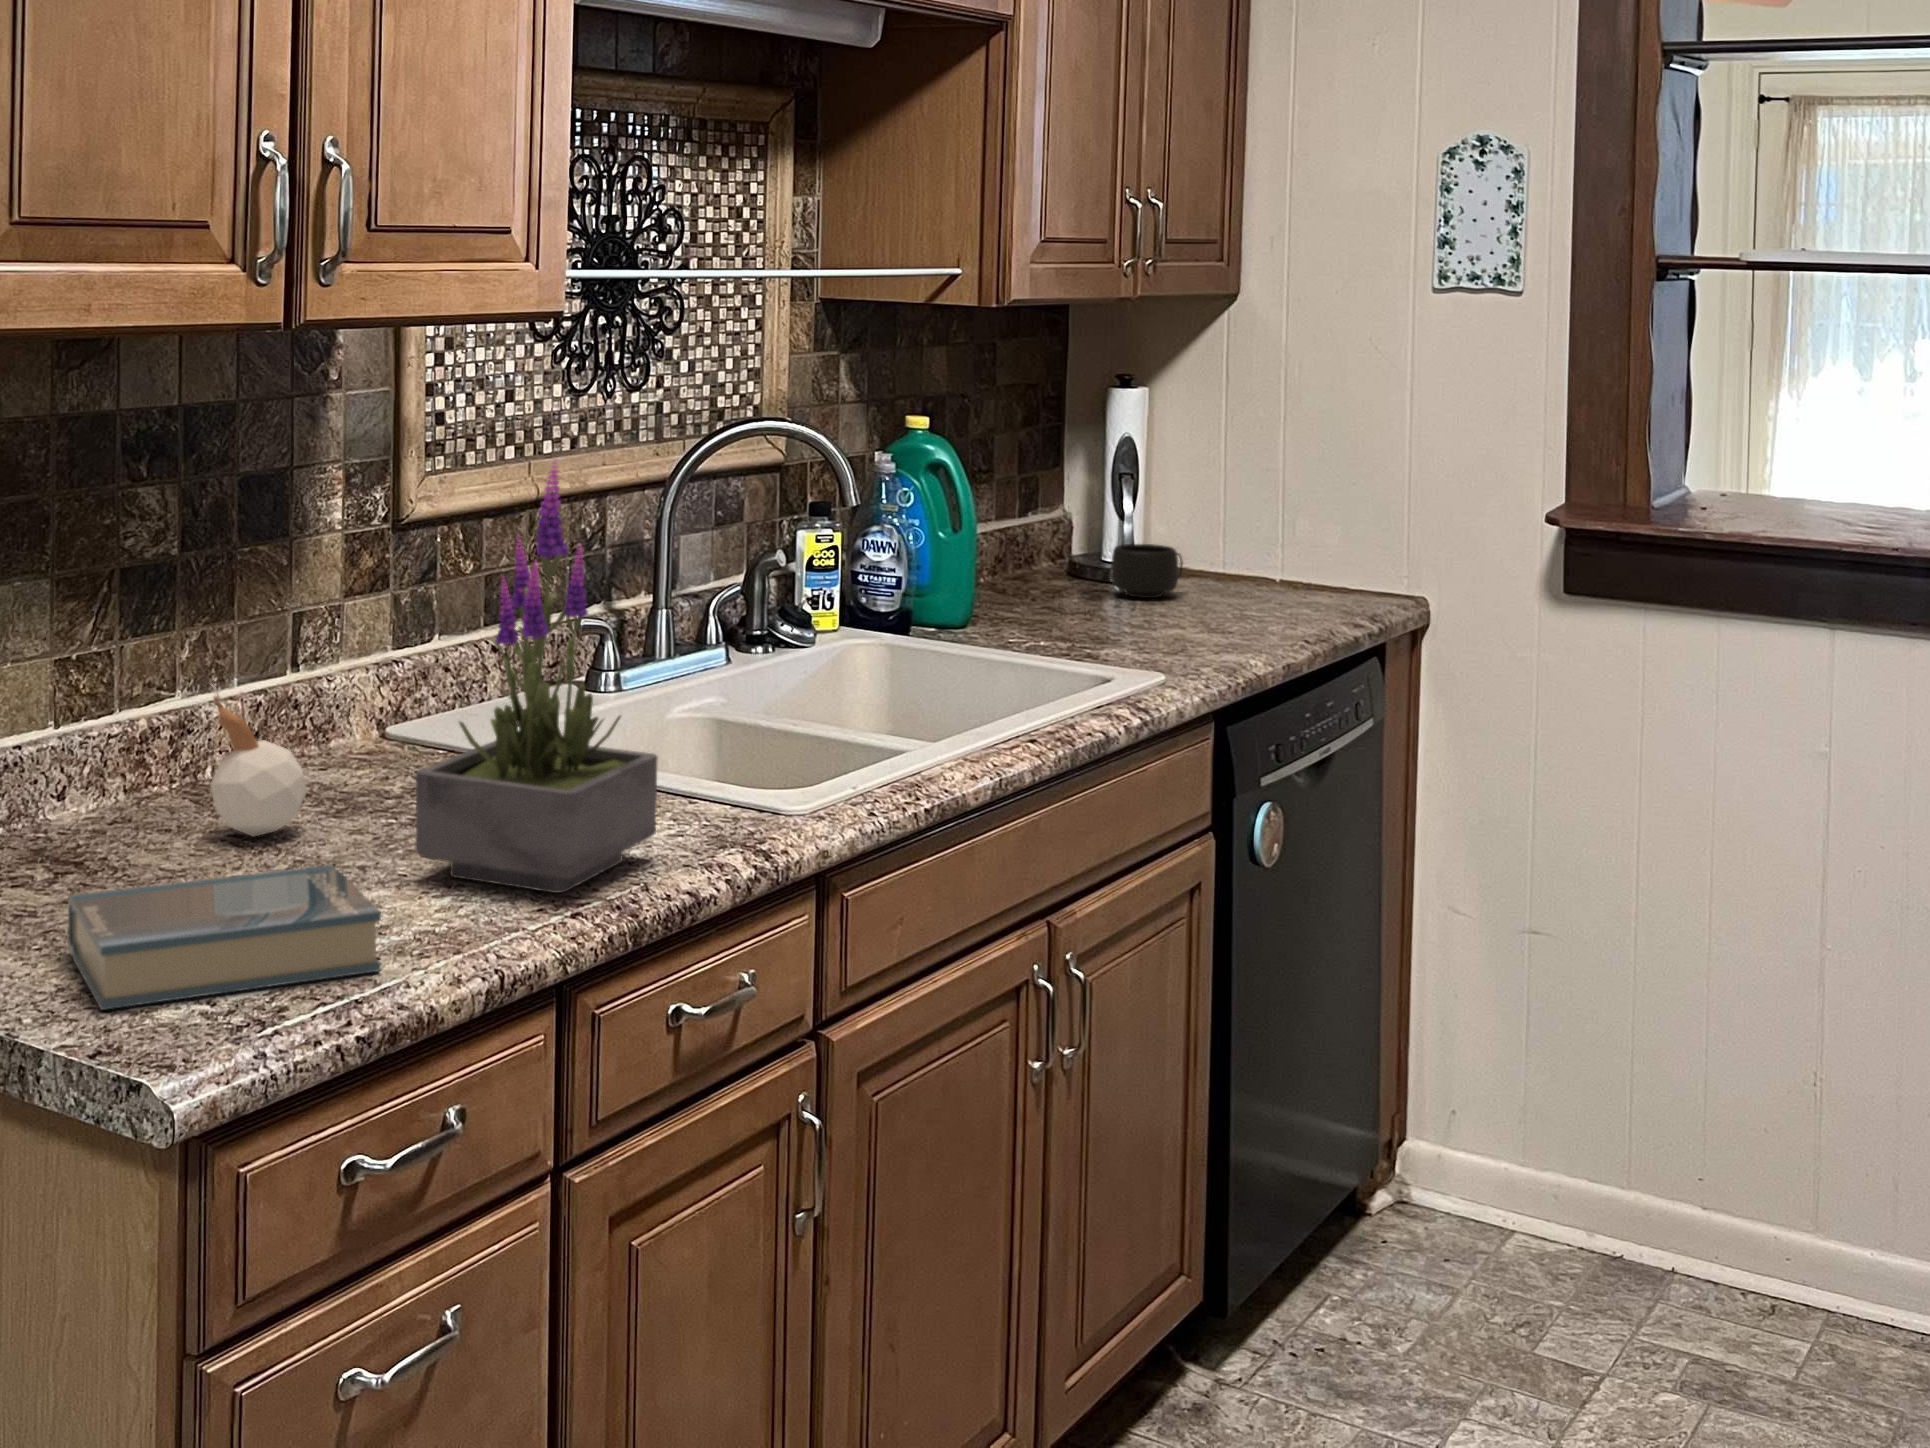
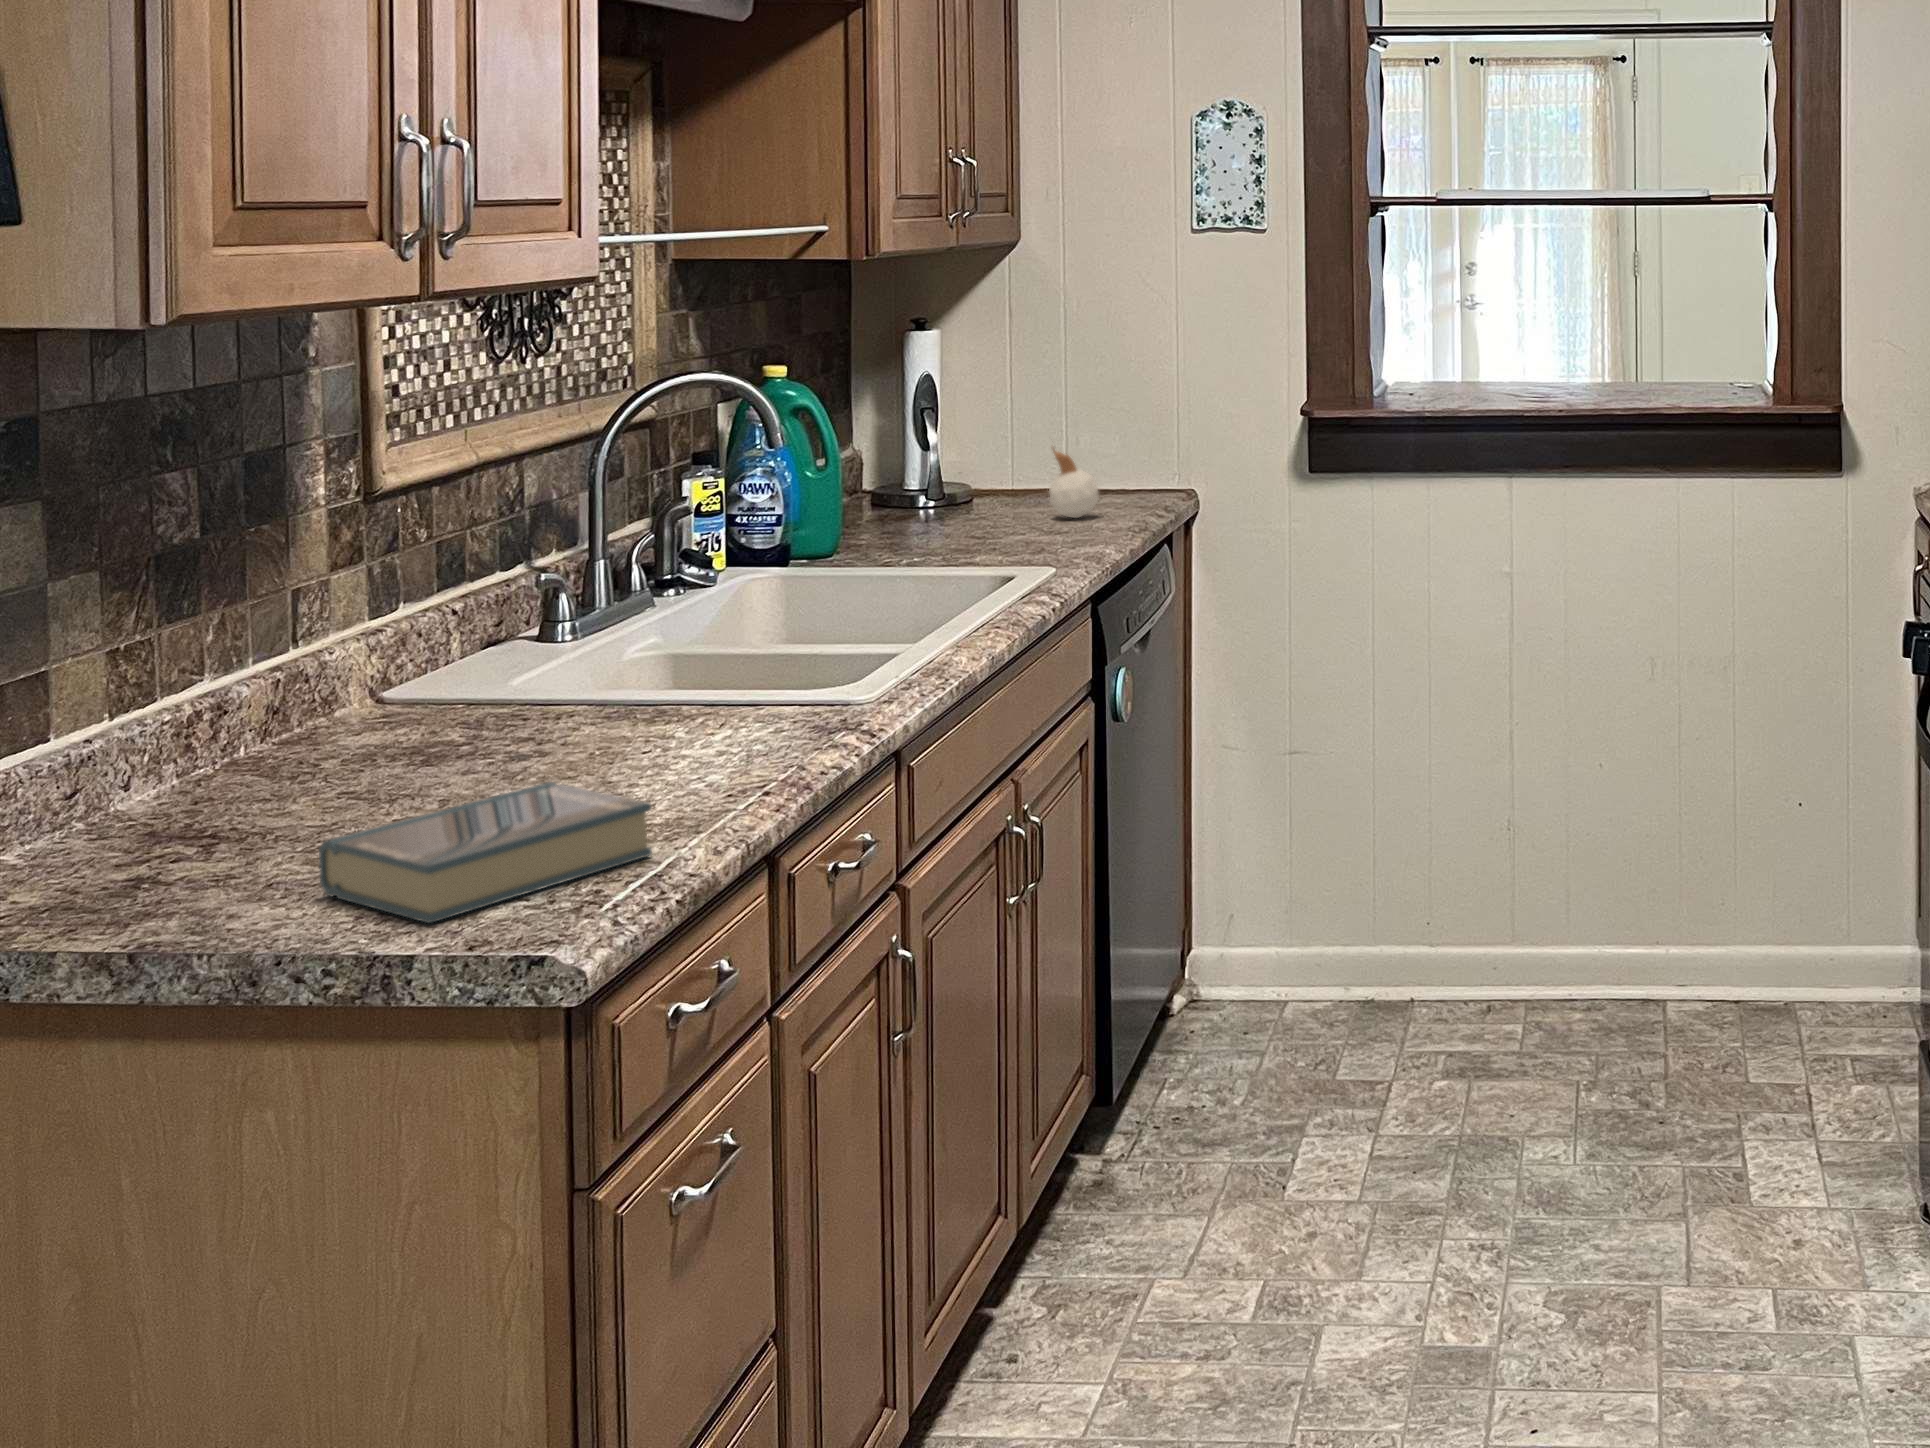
potted plant: present [416,462,657,893] -> none [581,404,785,787]
mug: present [1111,544,1183,598] -> none [928,470,989,517]
candle: present [210,680,307,837] -> present [1049,448,1099,518]

